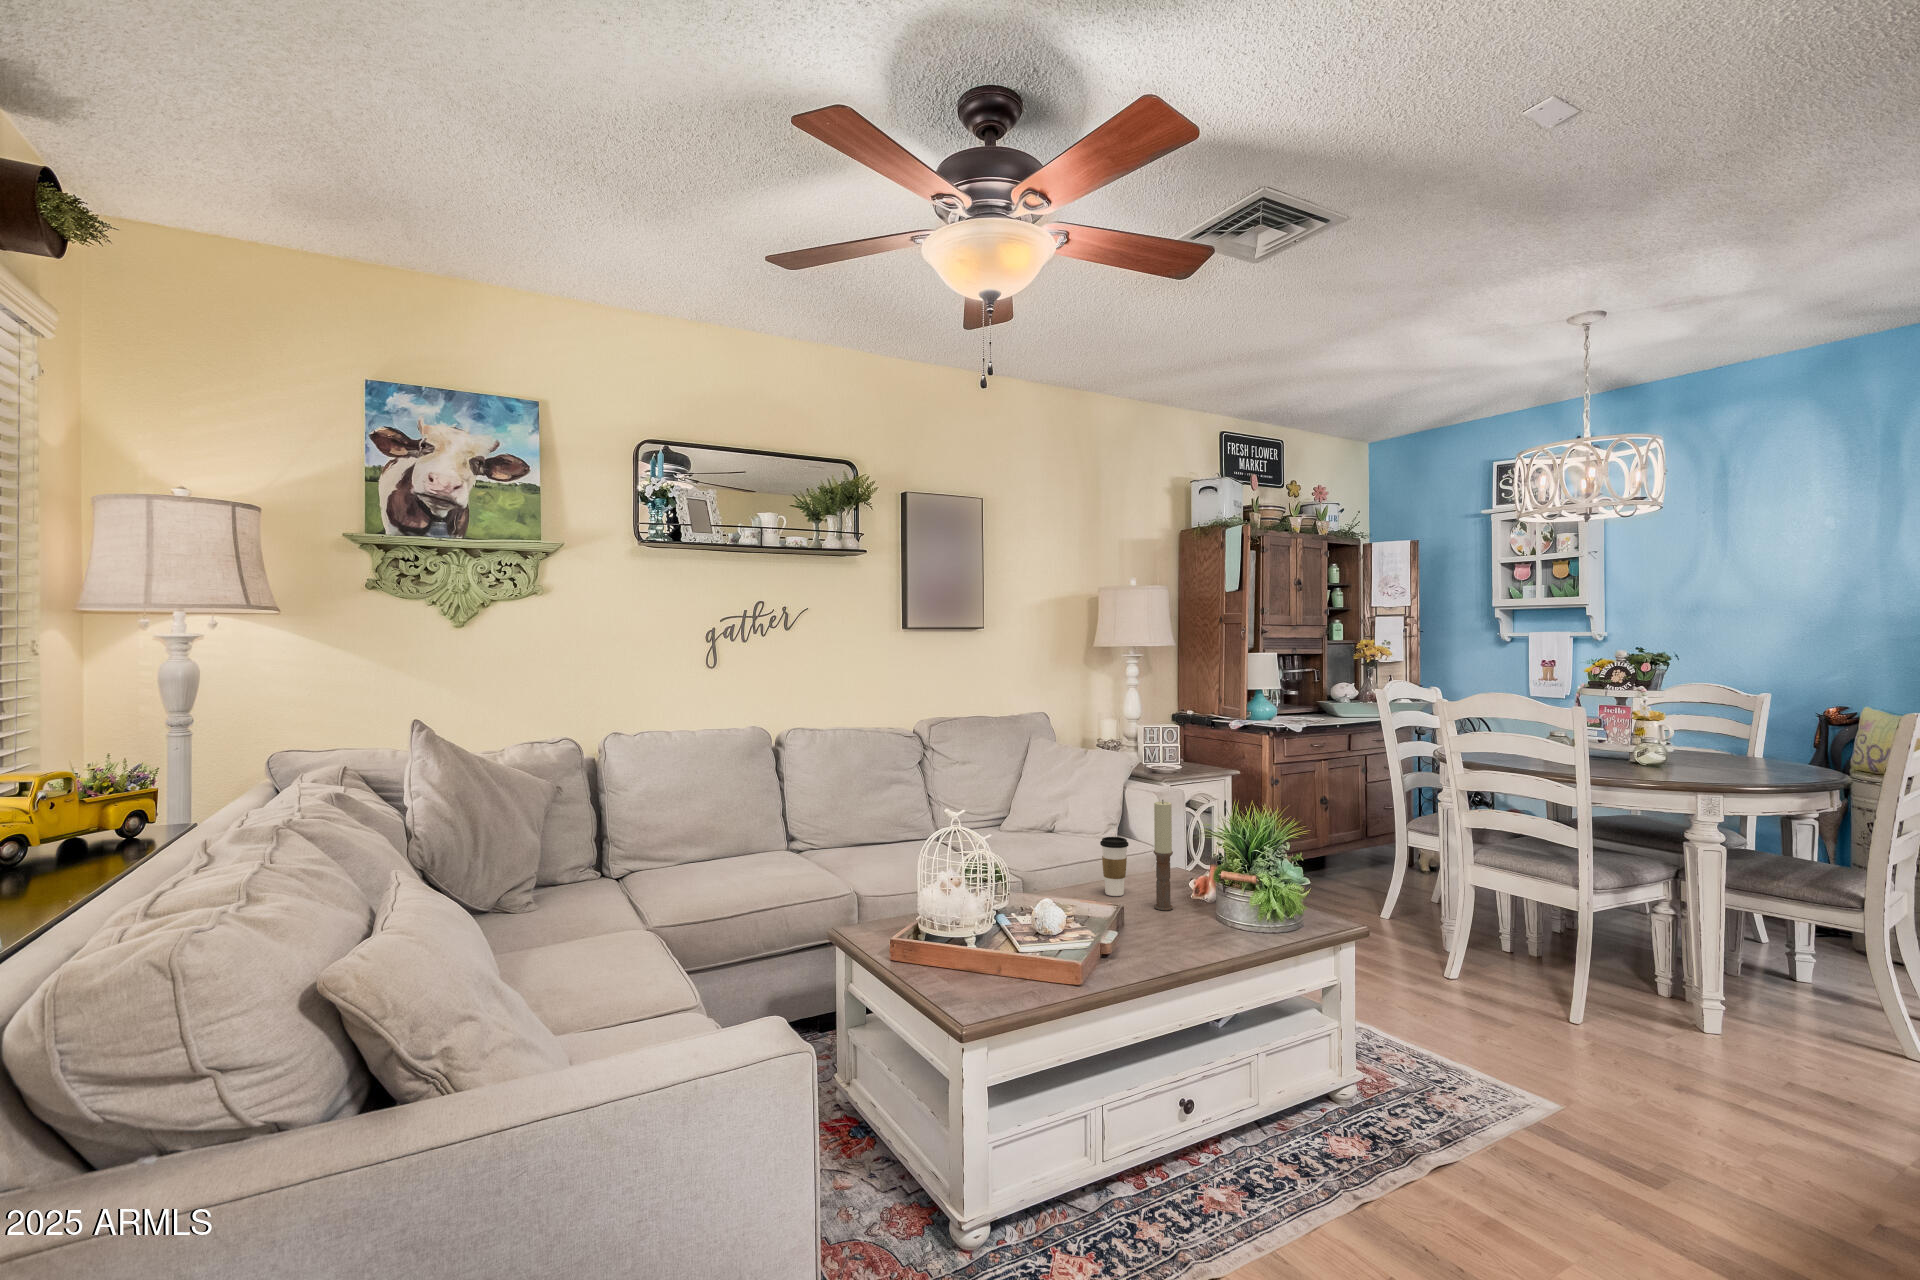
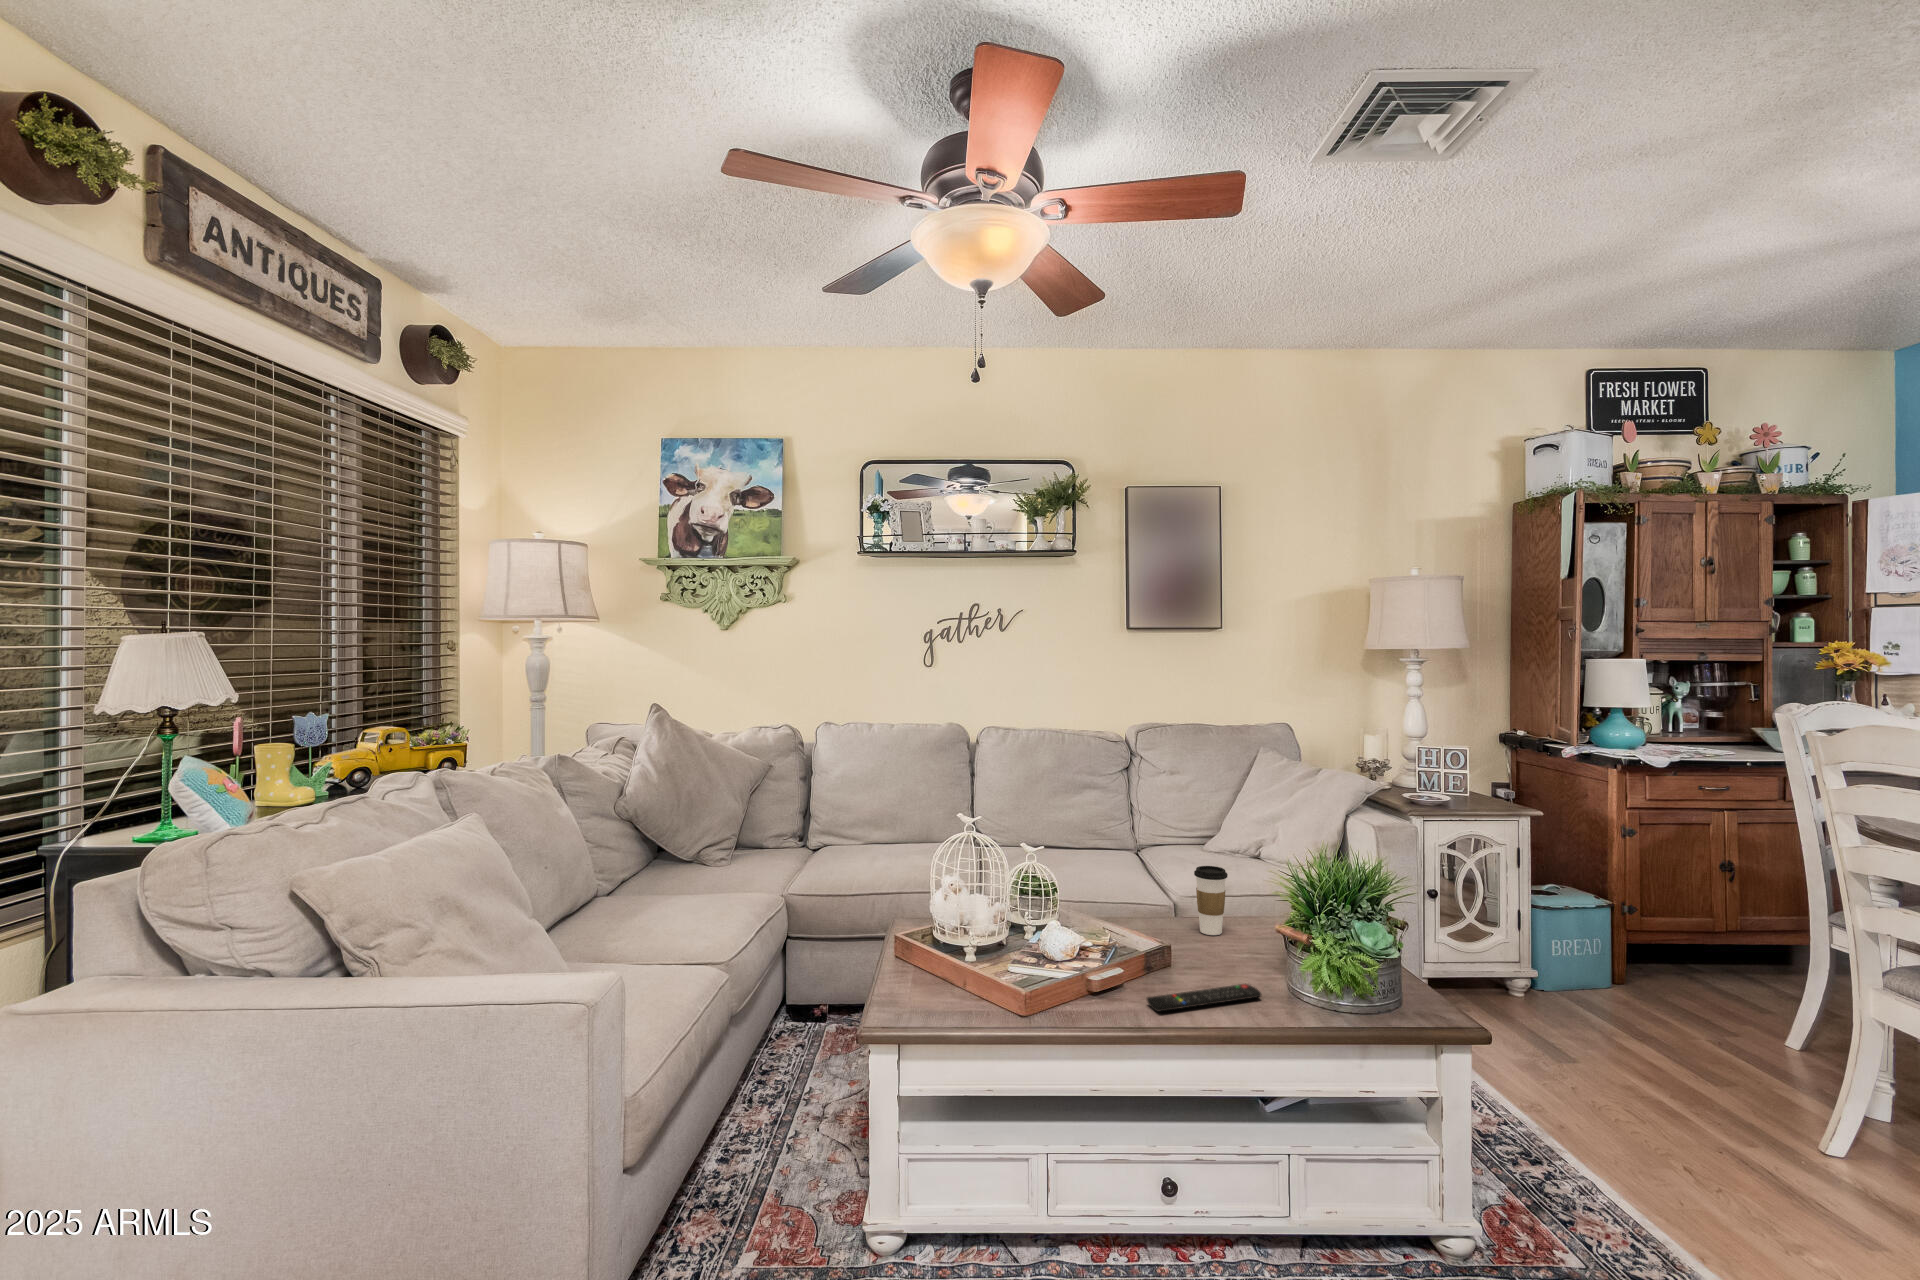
candle: present [1154,800,1173,910] -> none [1232,829,1255,961]
remote control: none [1153,925,1220,959] -> present [1147,984,1261,1012]

